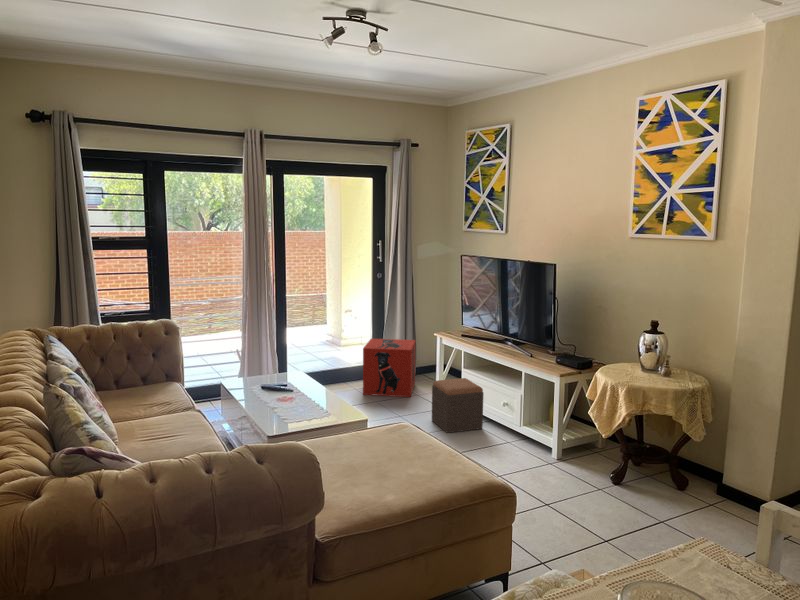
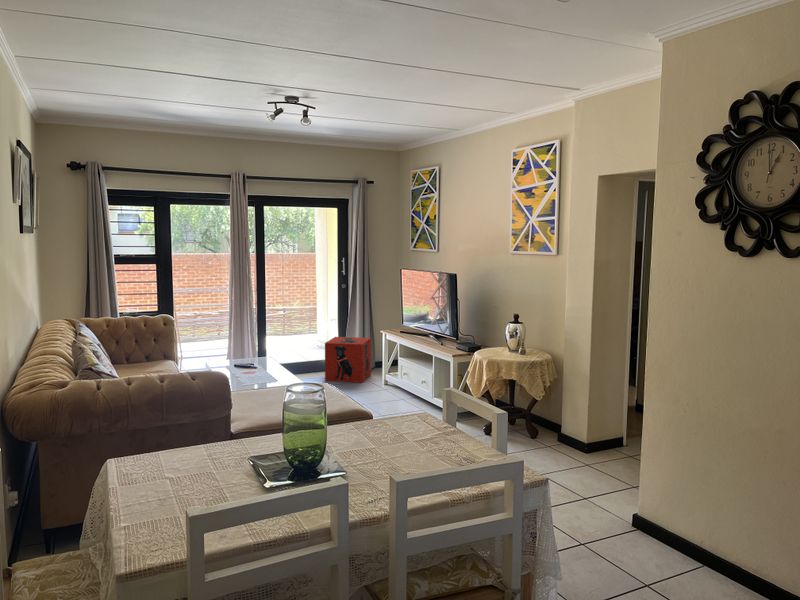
footstool: present [432,378,484,433] -> none [370,365,407,405]

